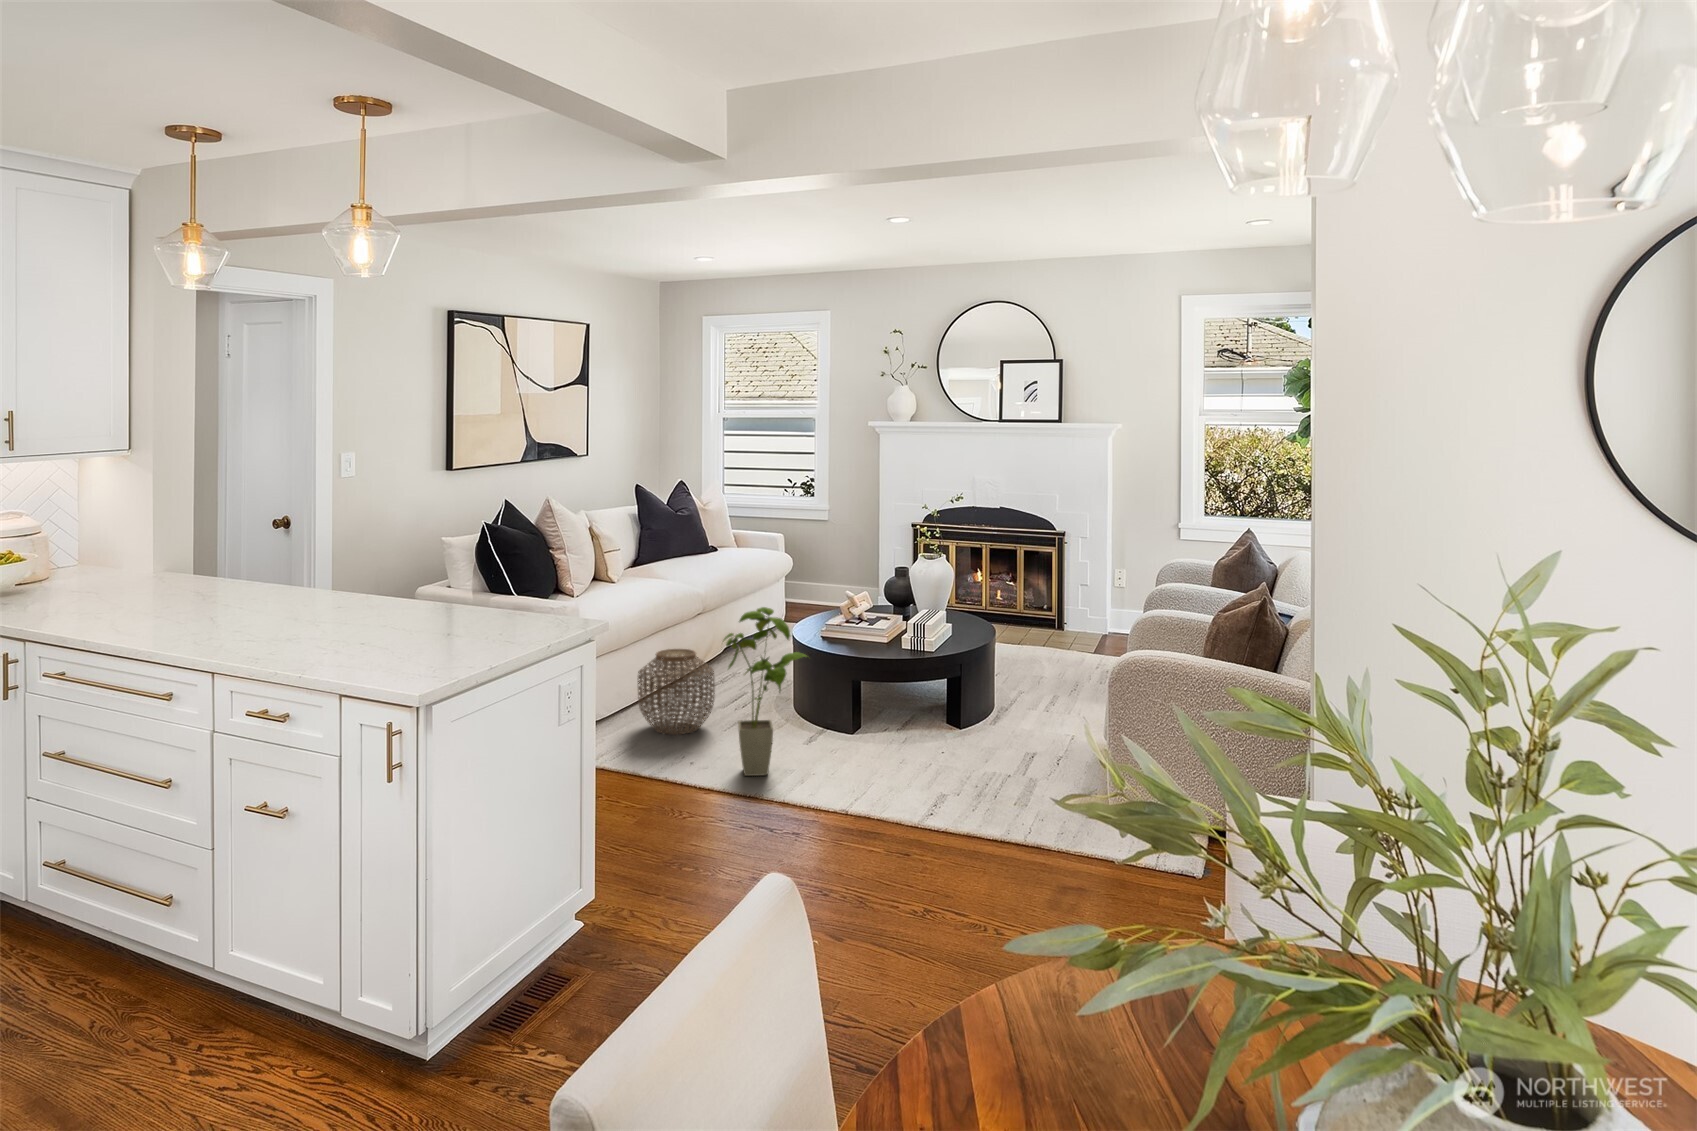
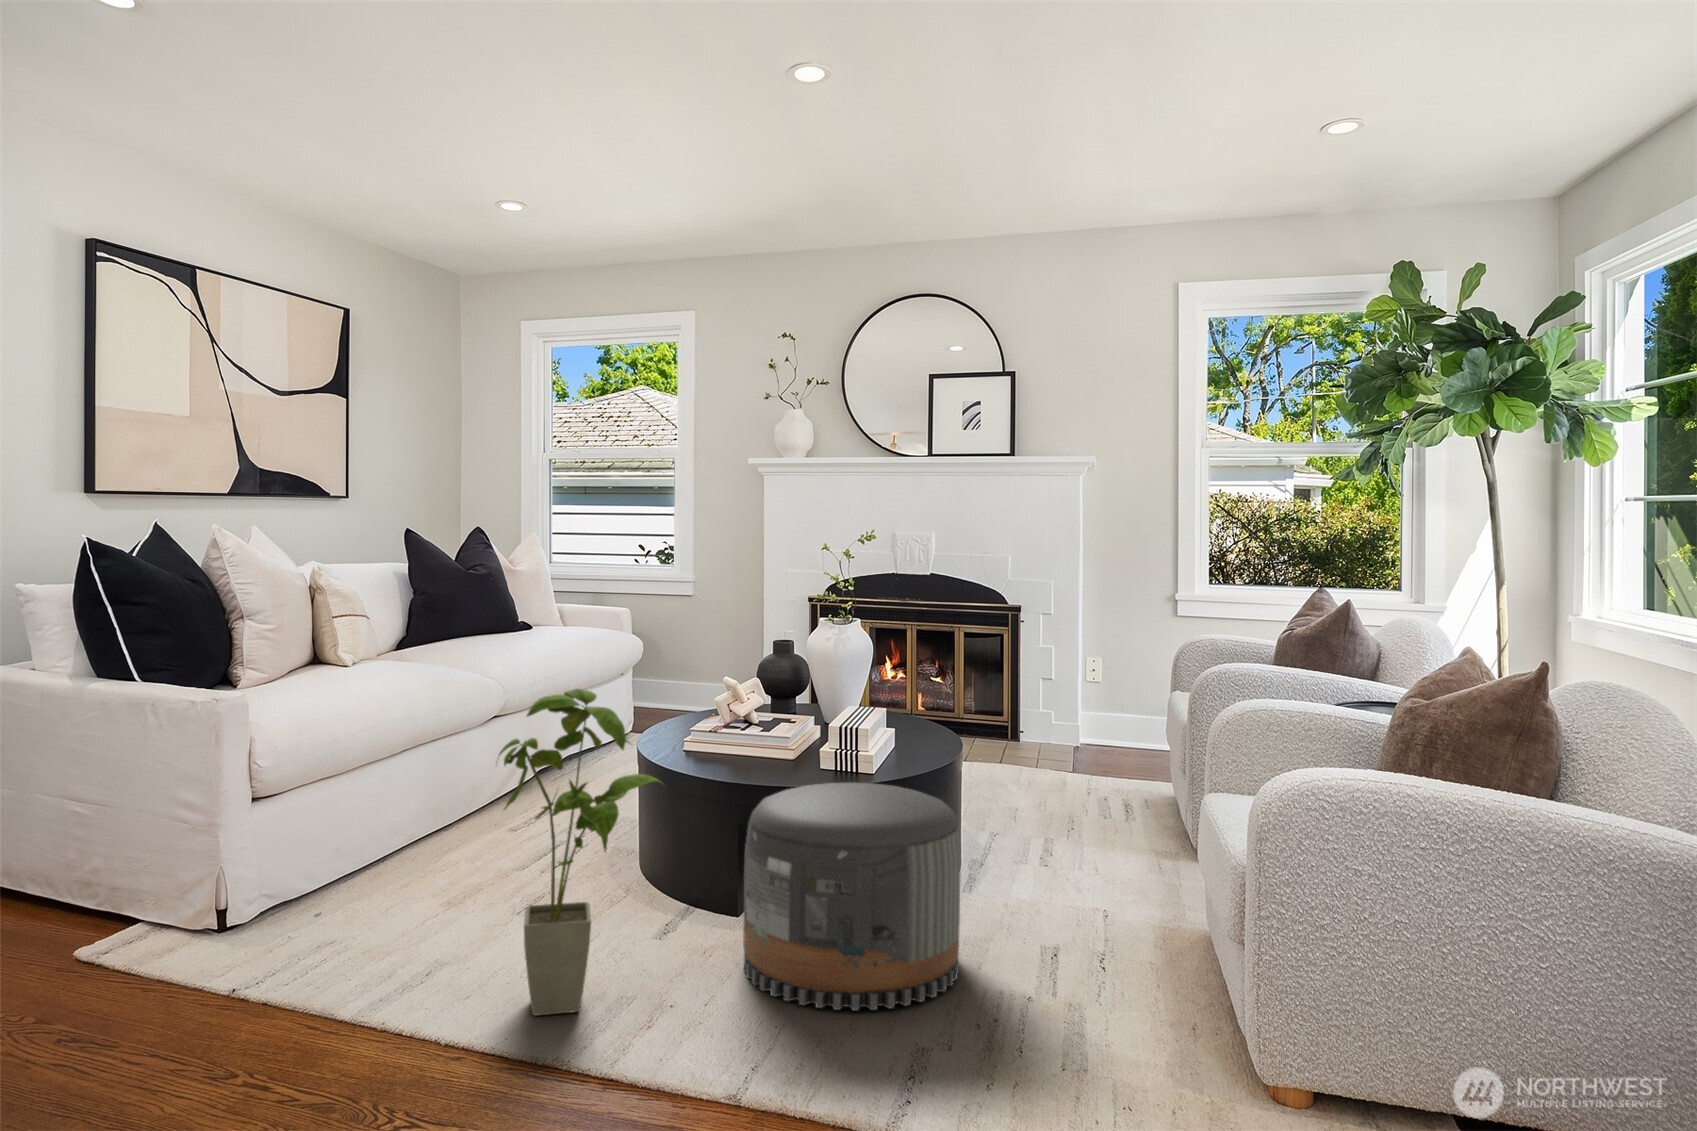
woven basket: present [638,649,715,734] -> none [350,773,494,929]
pouf: none [855,659,978,780] -> present [743,783,961,1010]

